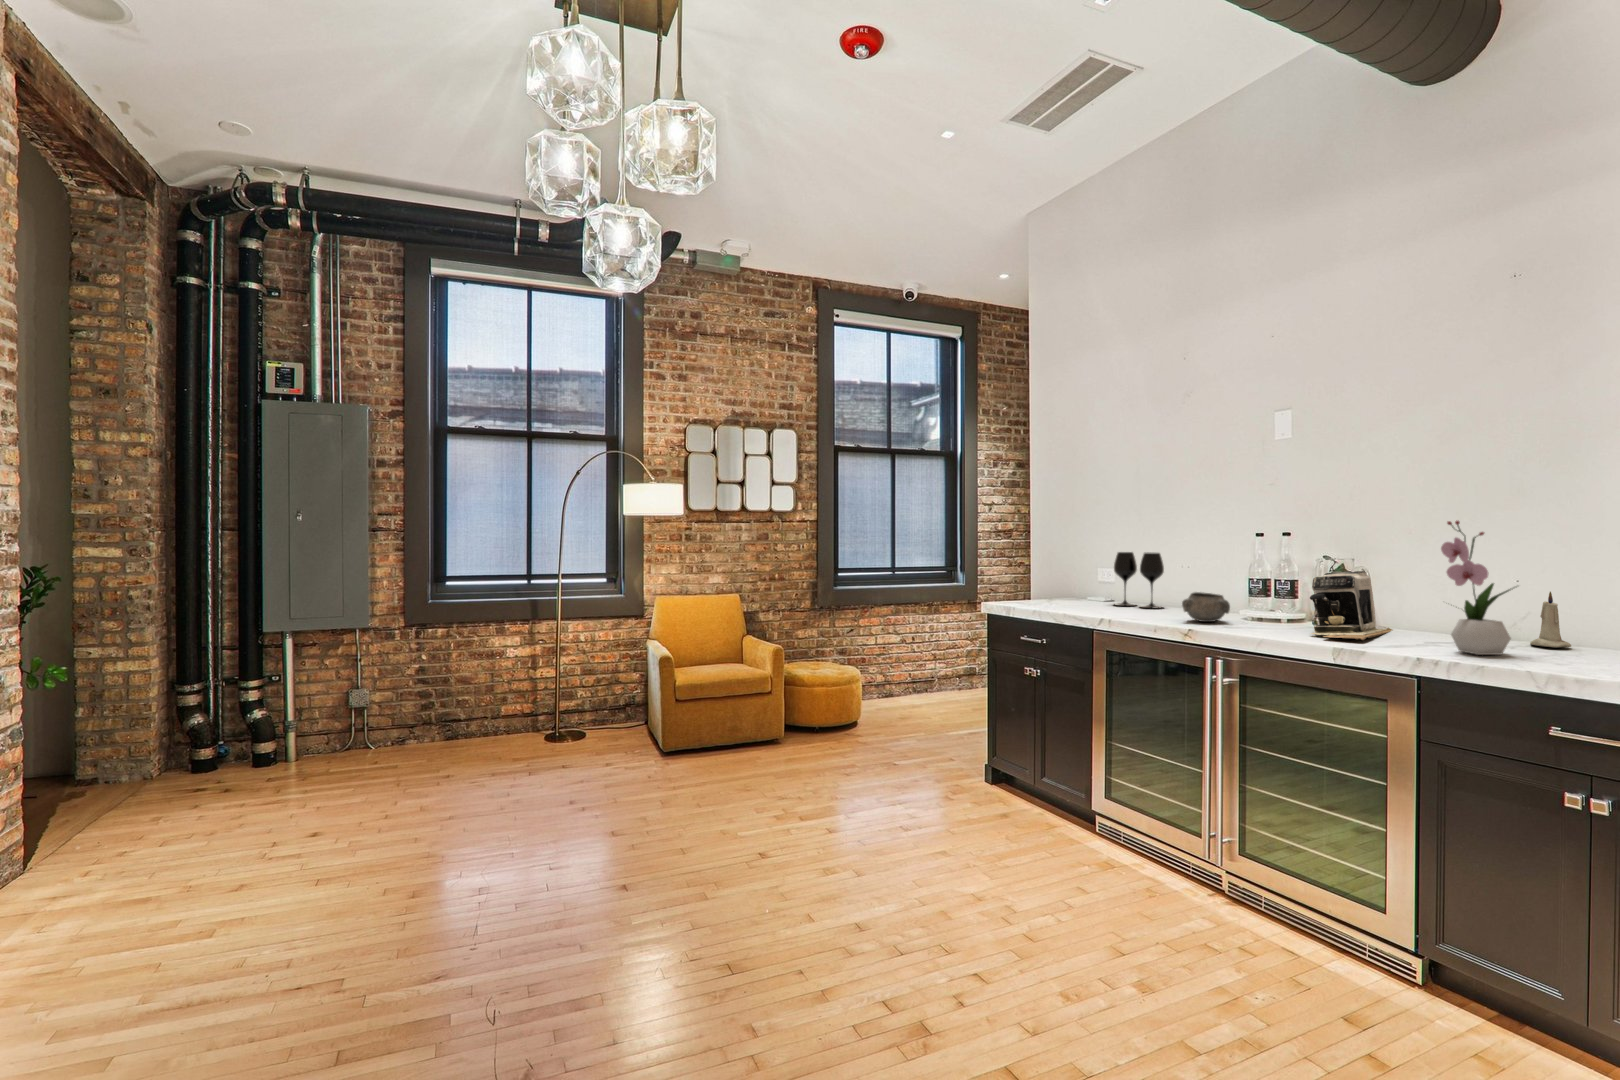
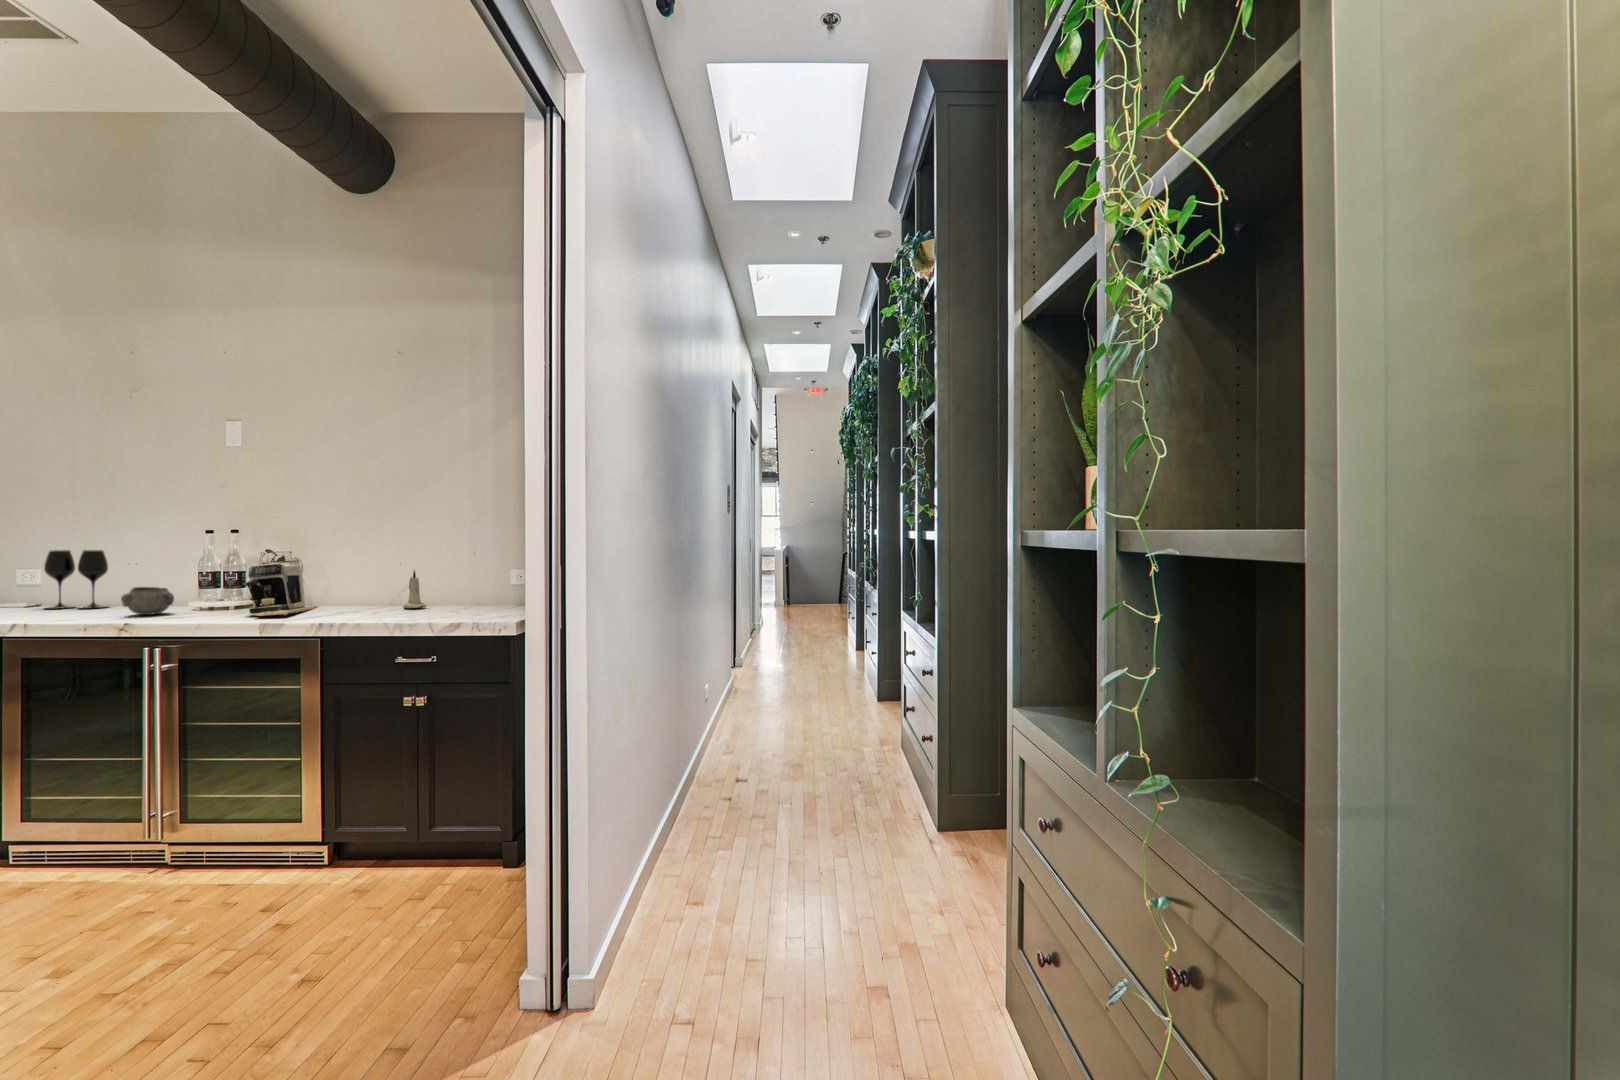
flower arrangement: present [1441,521,1511,655] -> none [338,518,389,617]

